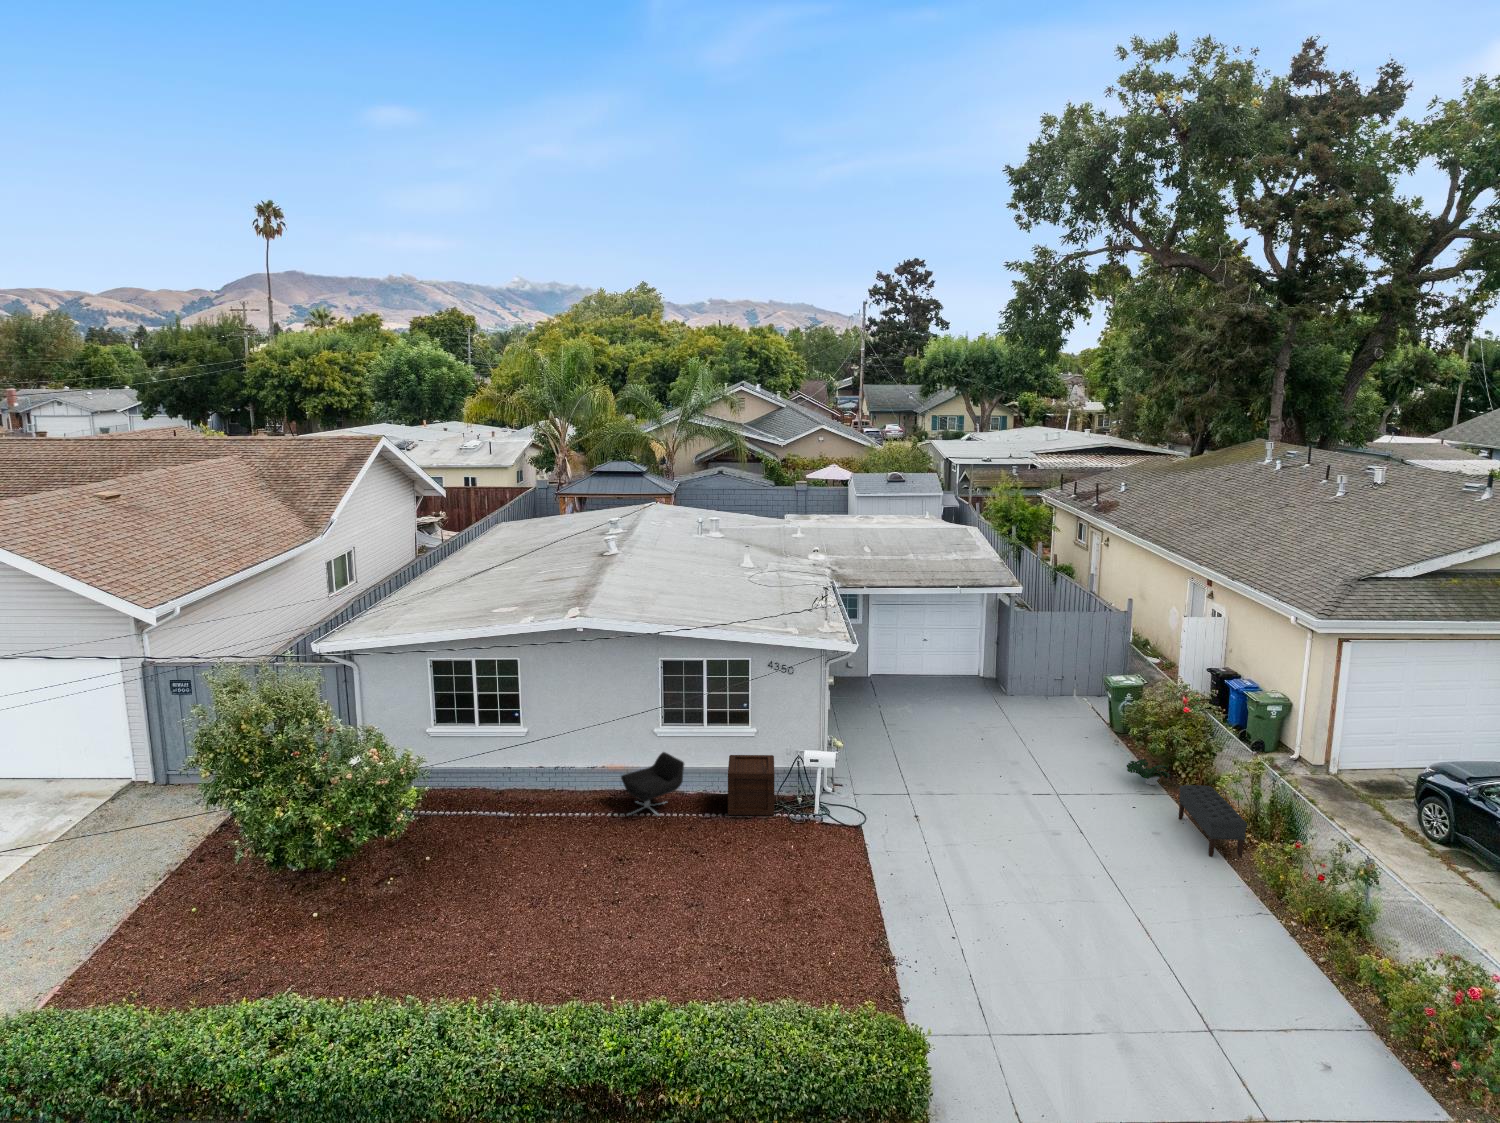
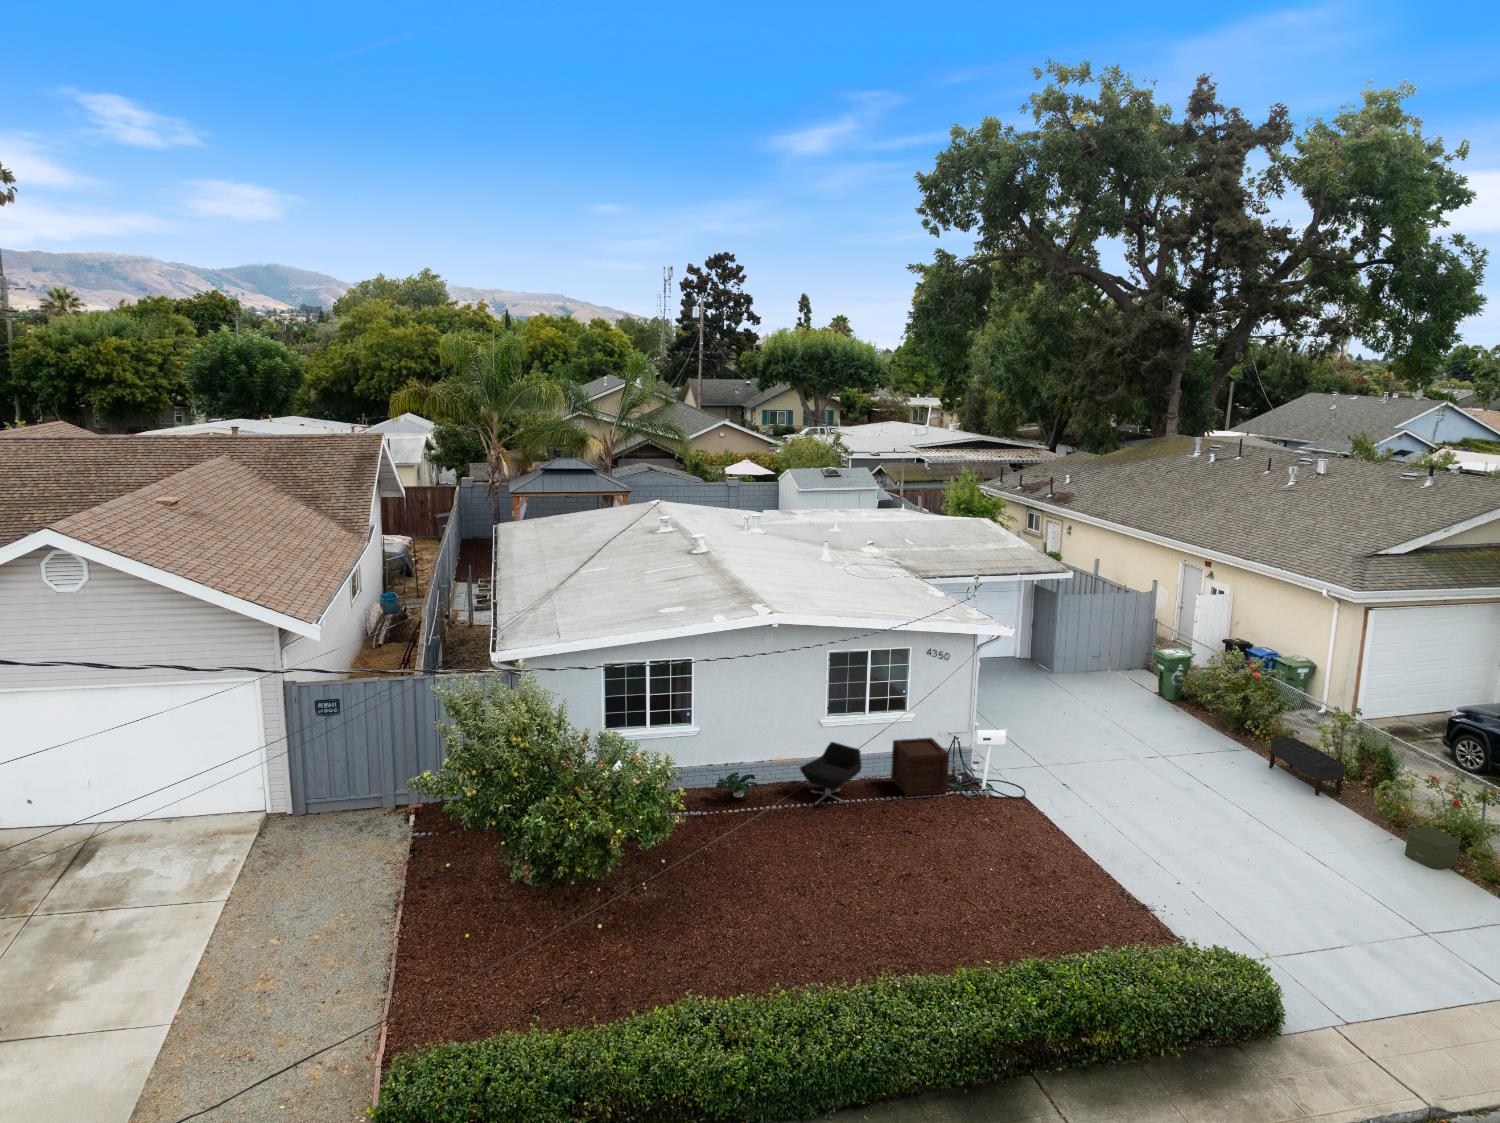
potted plant: present [1127,759,1171,785] -> present [716,772,760,797]
storage box: none [1264,906,1329,961] -> present [1405,827,1461,869]

